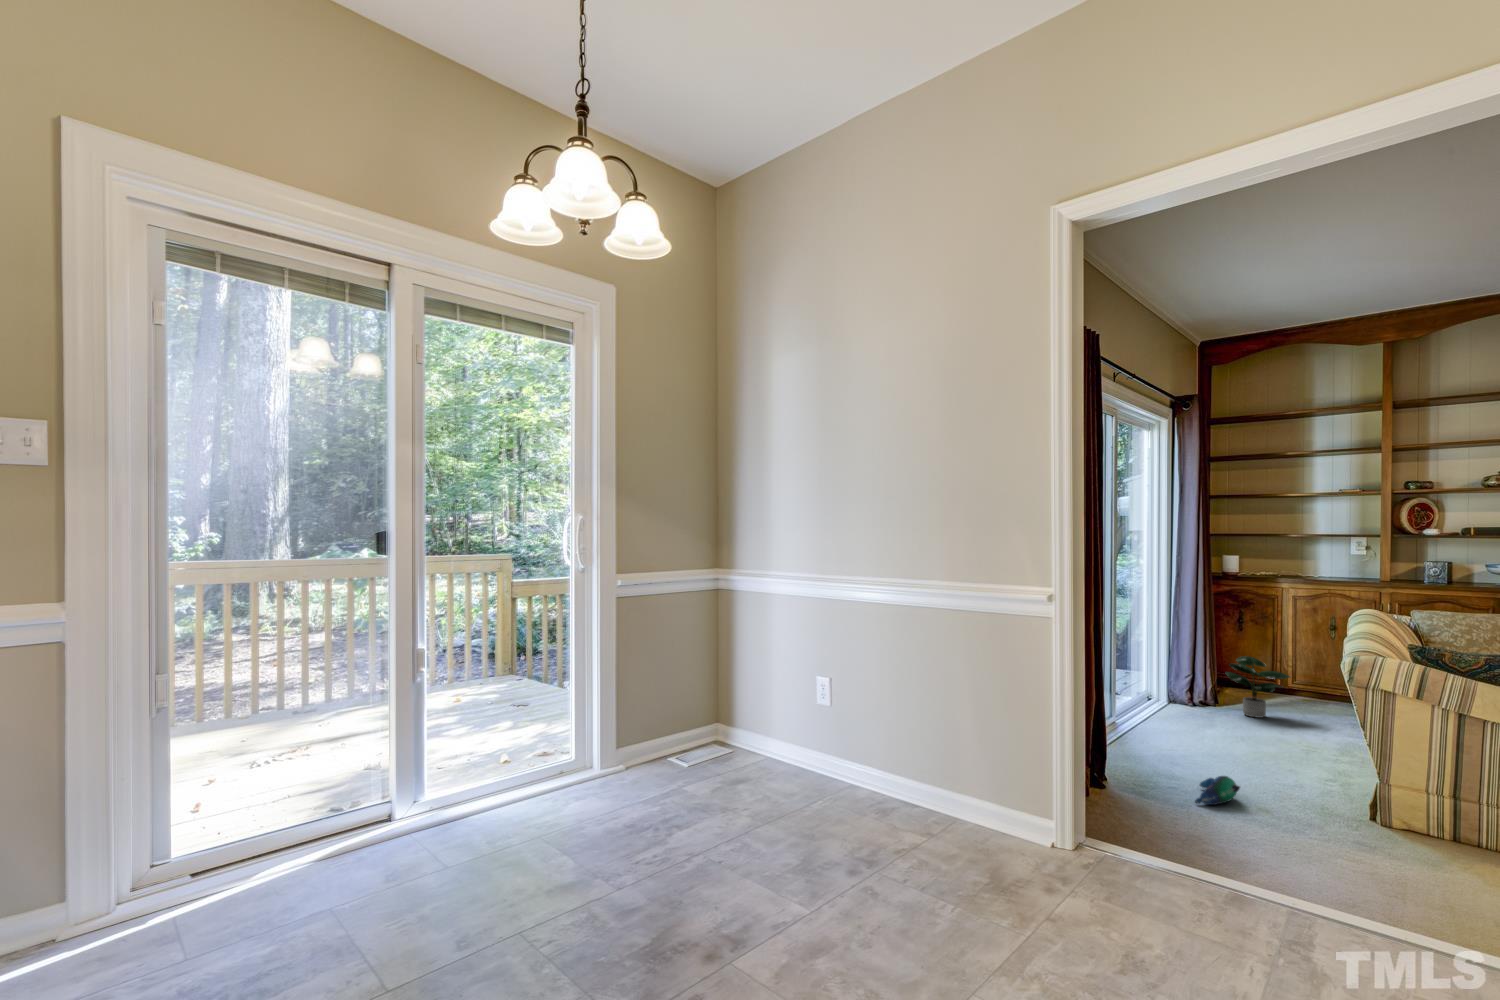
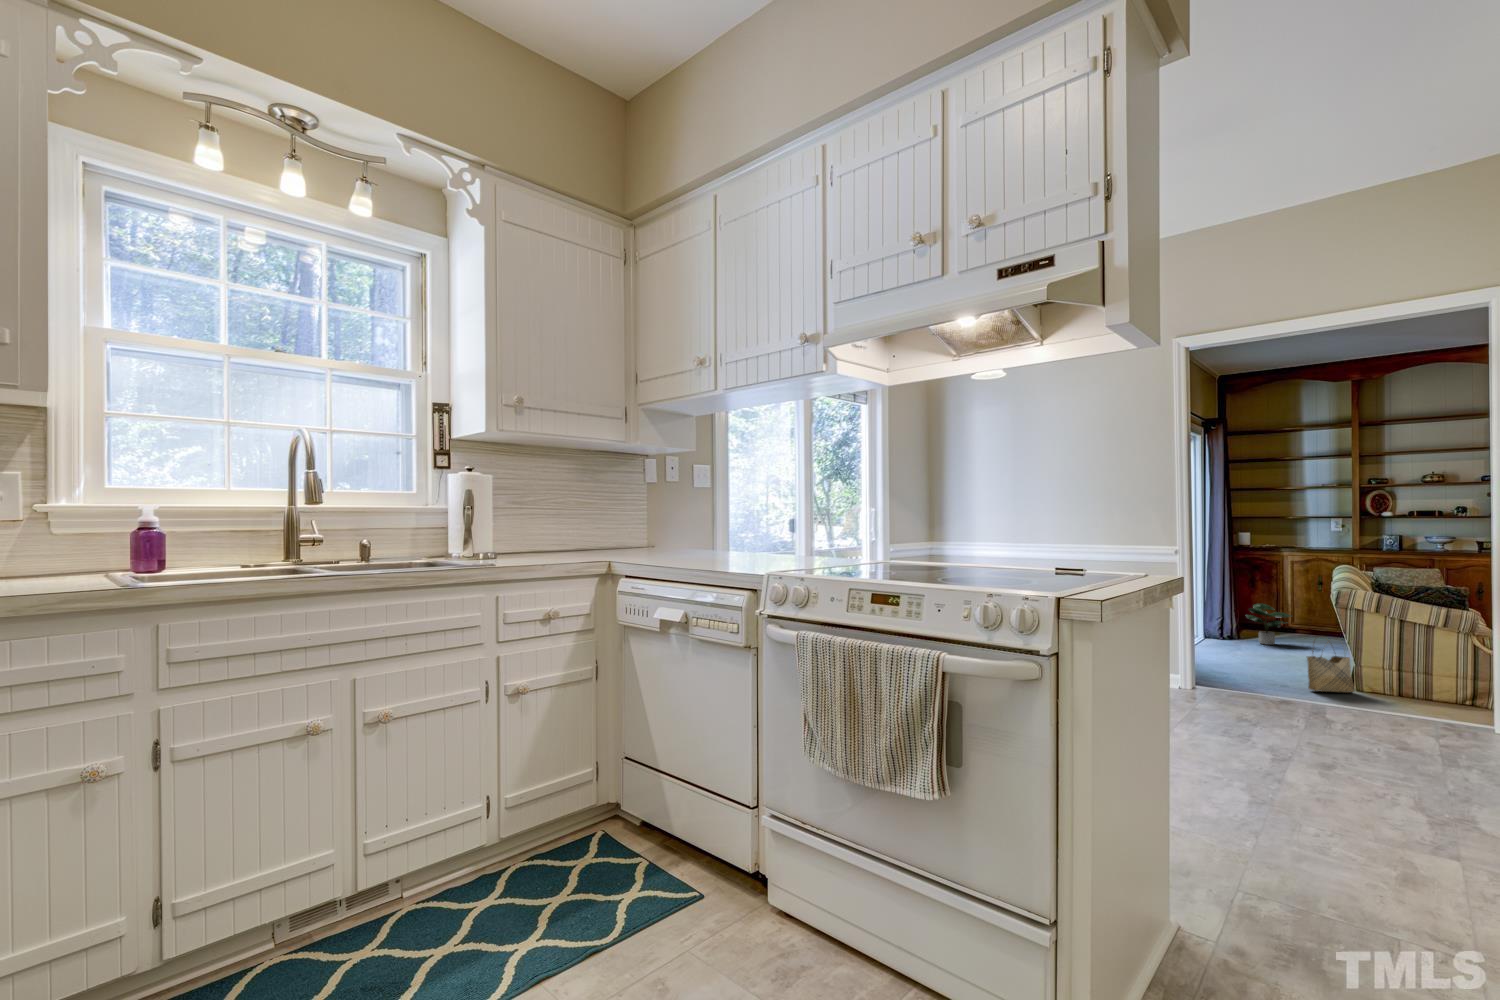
woven basket: none [1298,729,1376,829] -> present [1307,642,1354,693]
plush toy: present [1195,776,1240,805] -> none [1242,669,1270,686]

